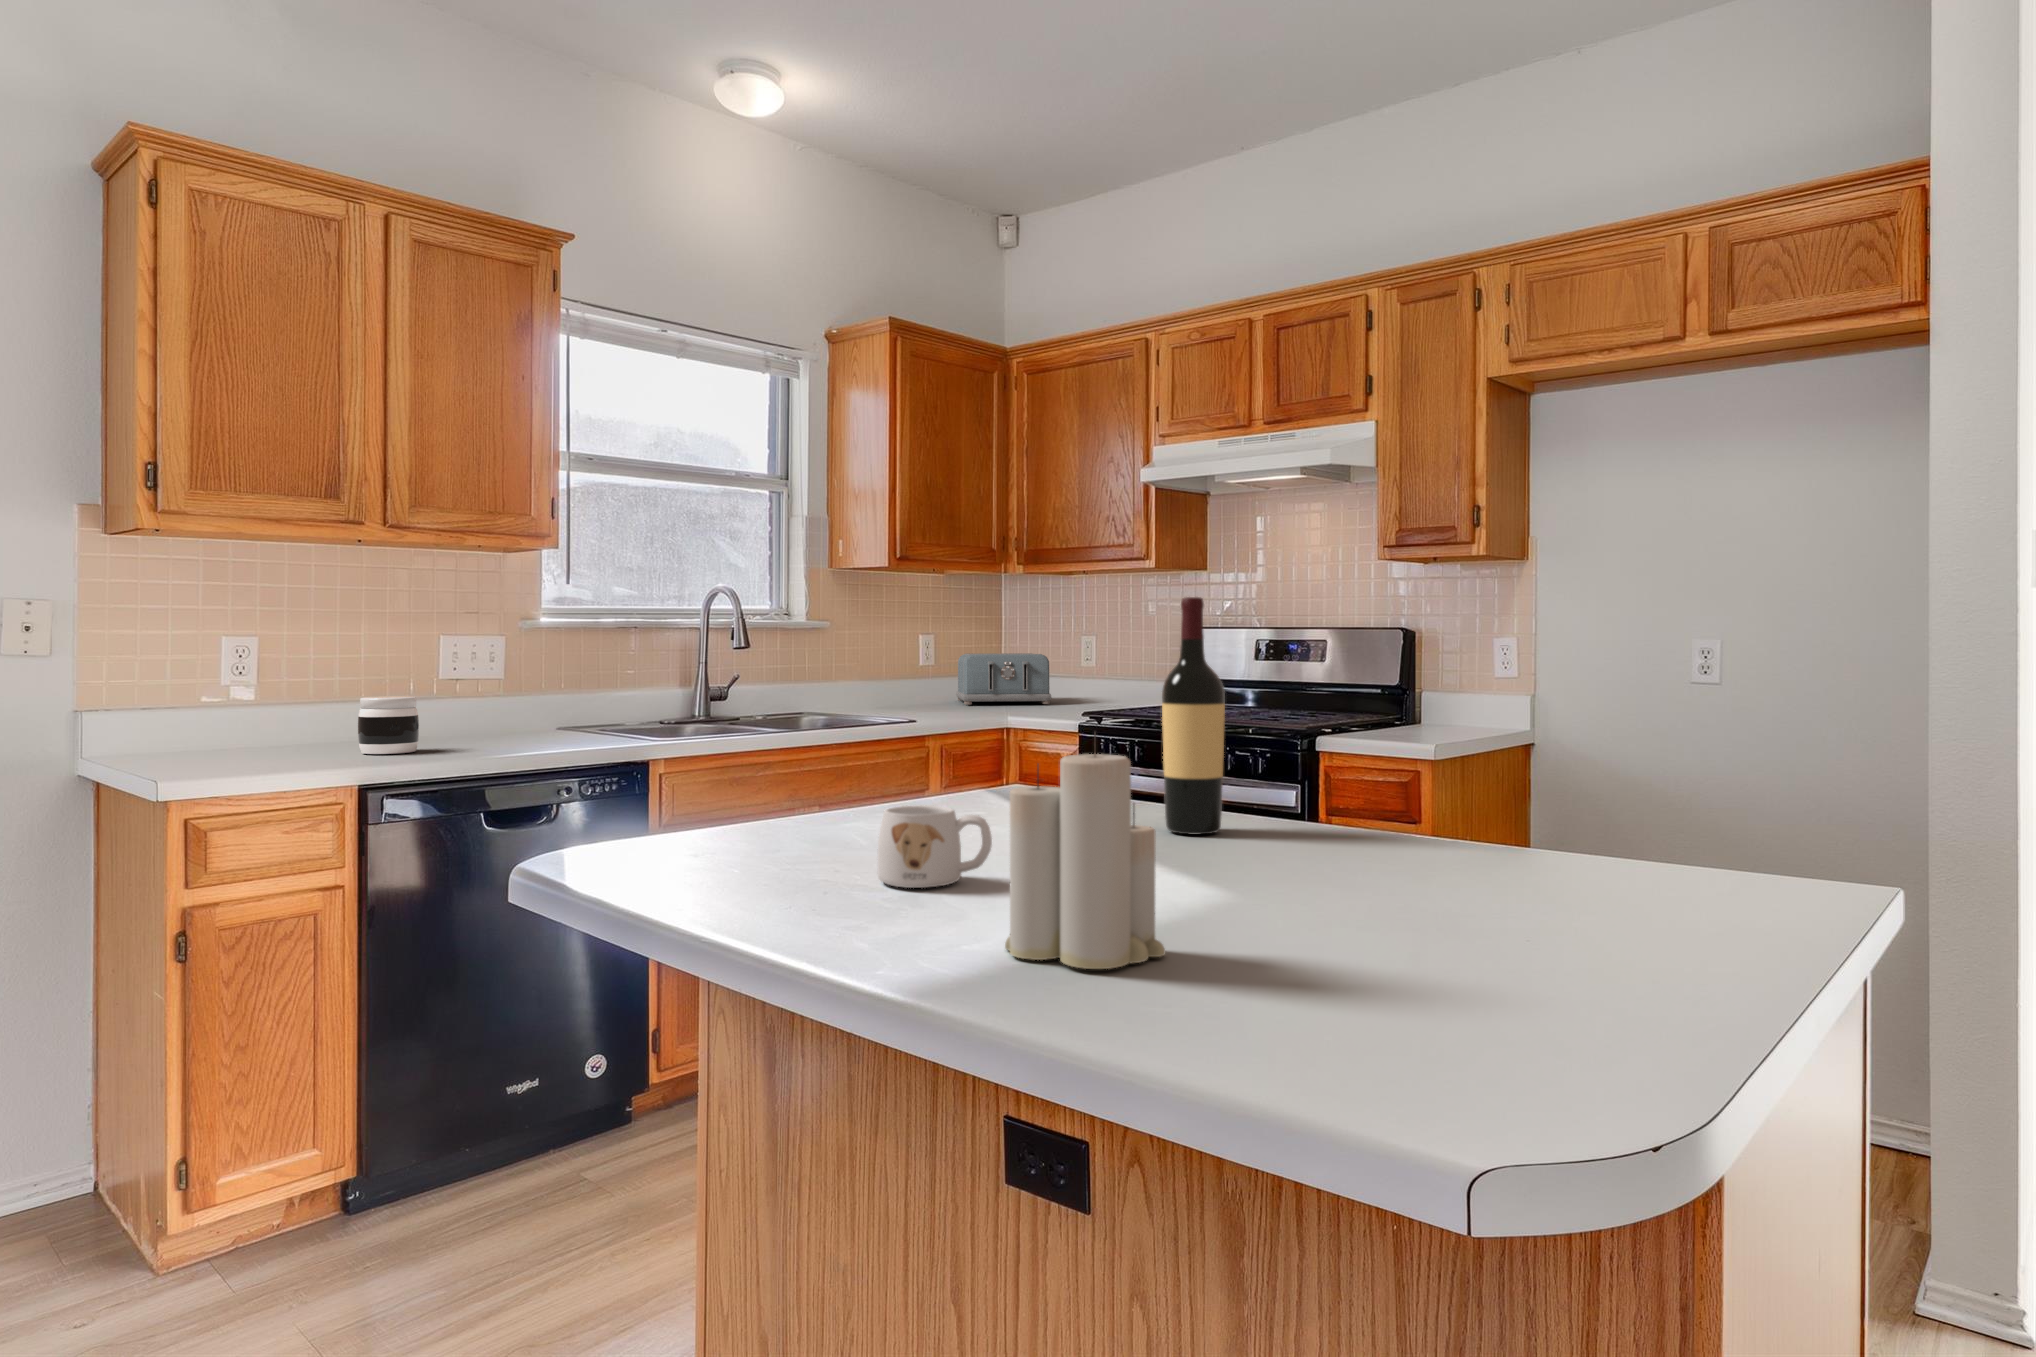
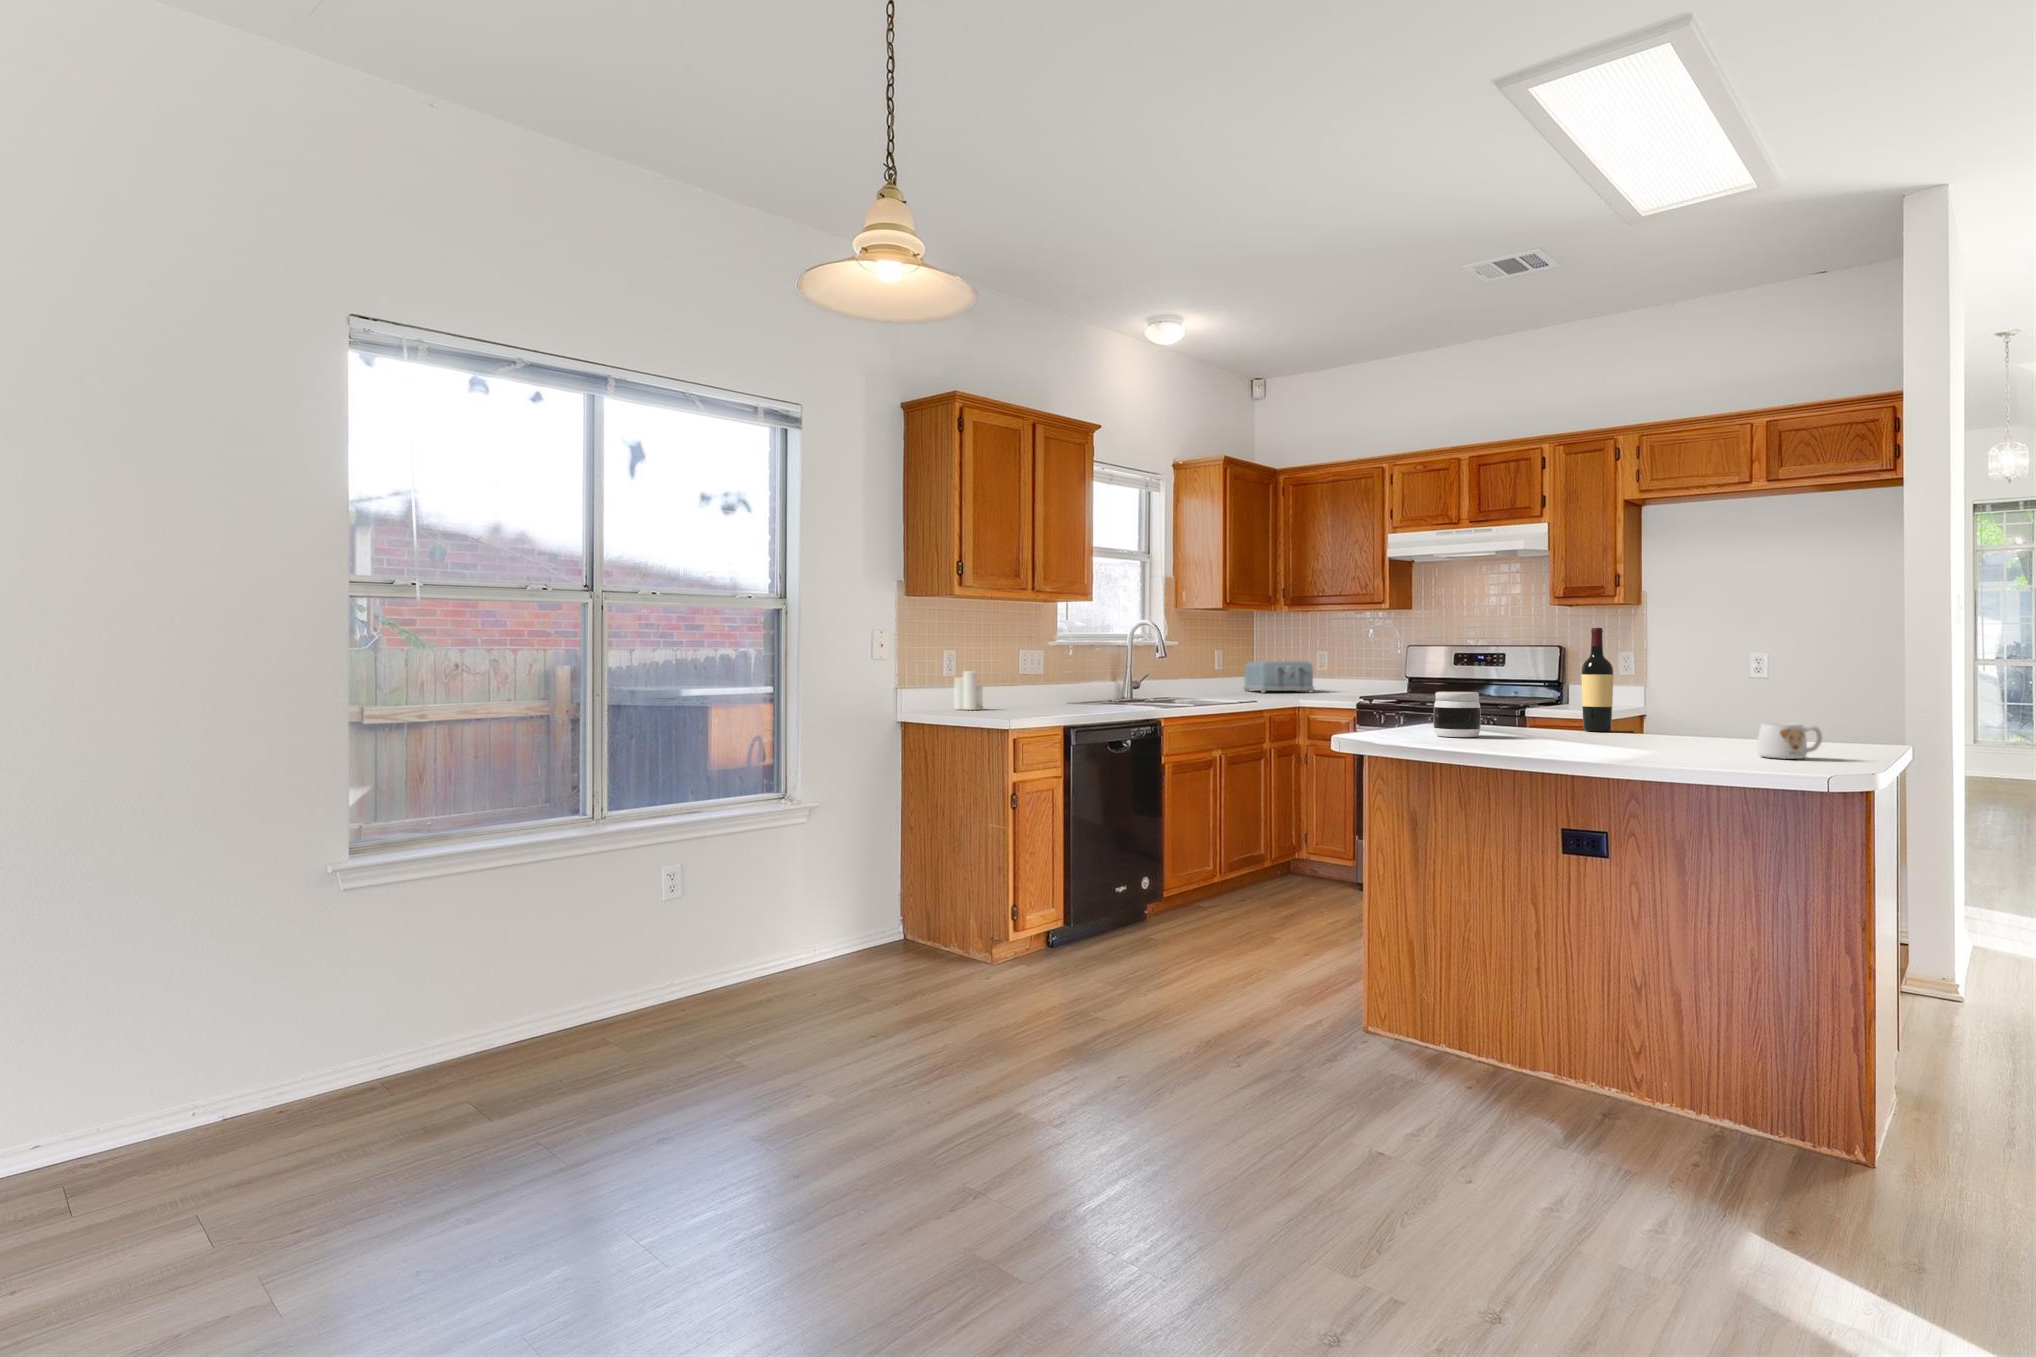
jar: present [358,696,419,754] -> present [1433,692,1481,737]
candle: present [1005,733,1165,969] -> present [955,671,983,710]
mug: present [878,806,992,888] -> present [1758,723,1822,759]

